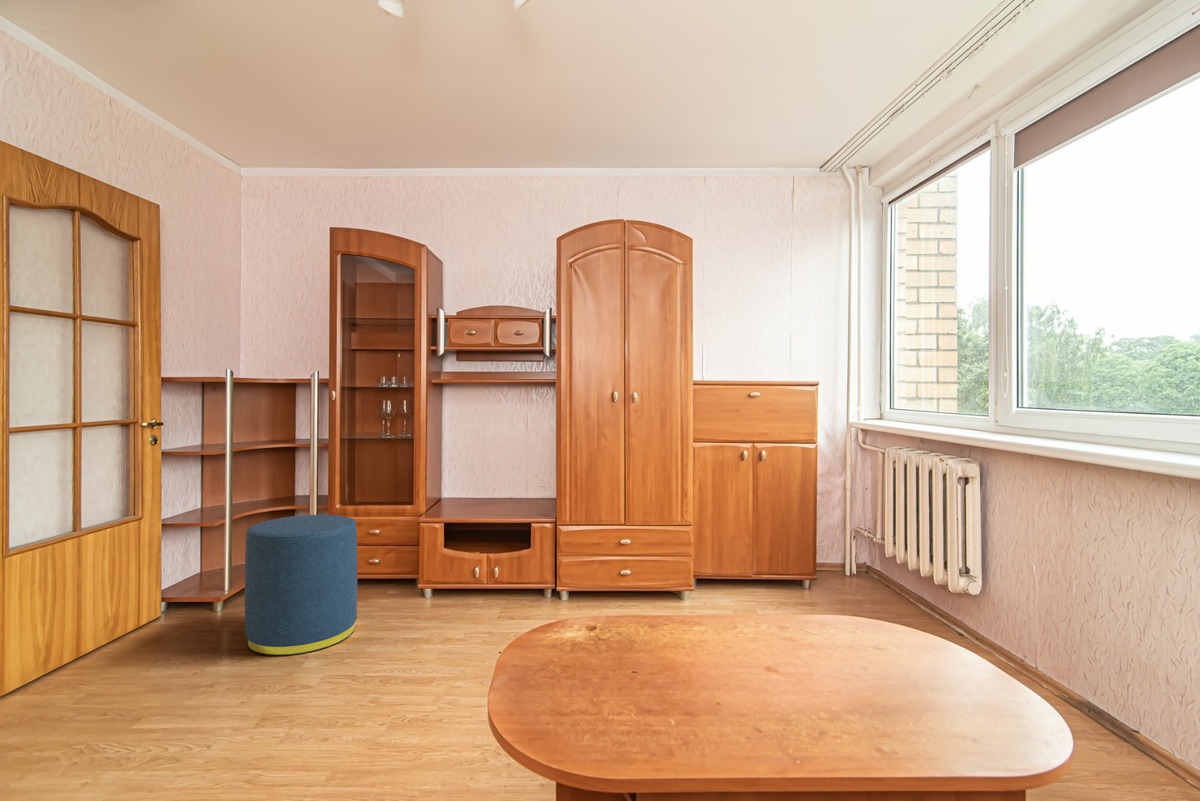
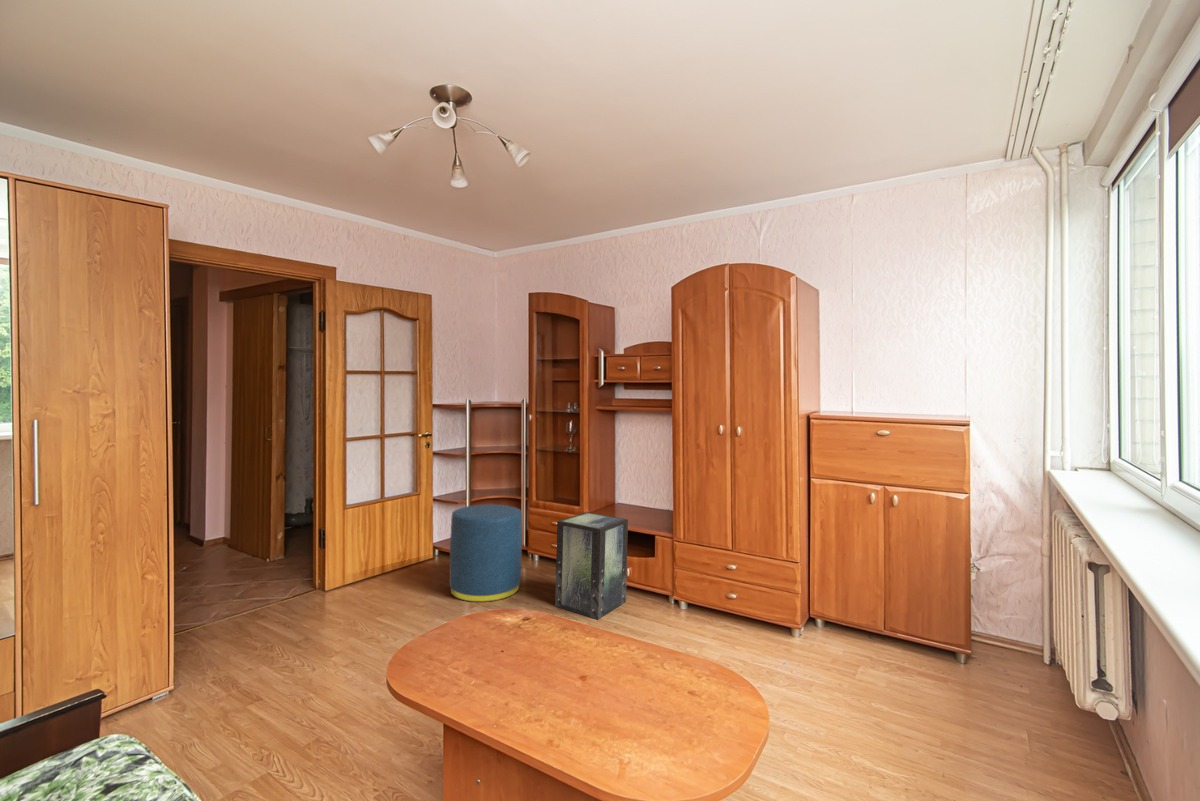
storage box: none [424,508,504,632] -> present [555,512,628,619]

